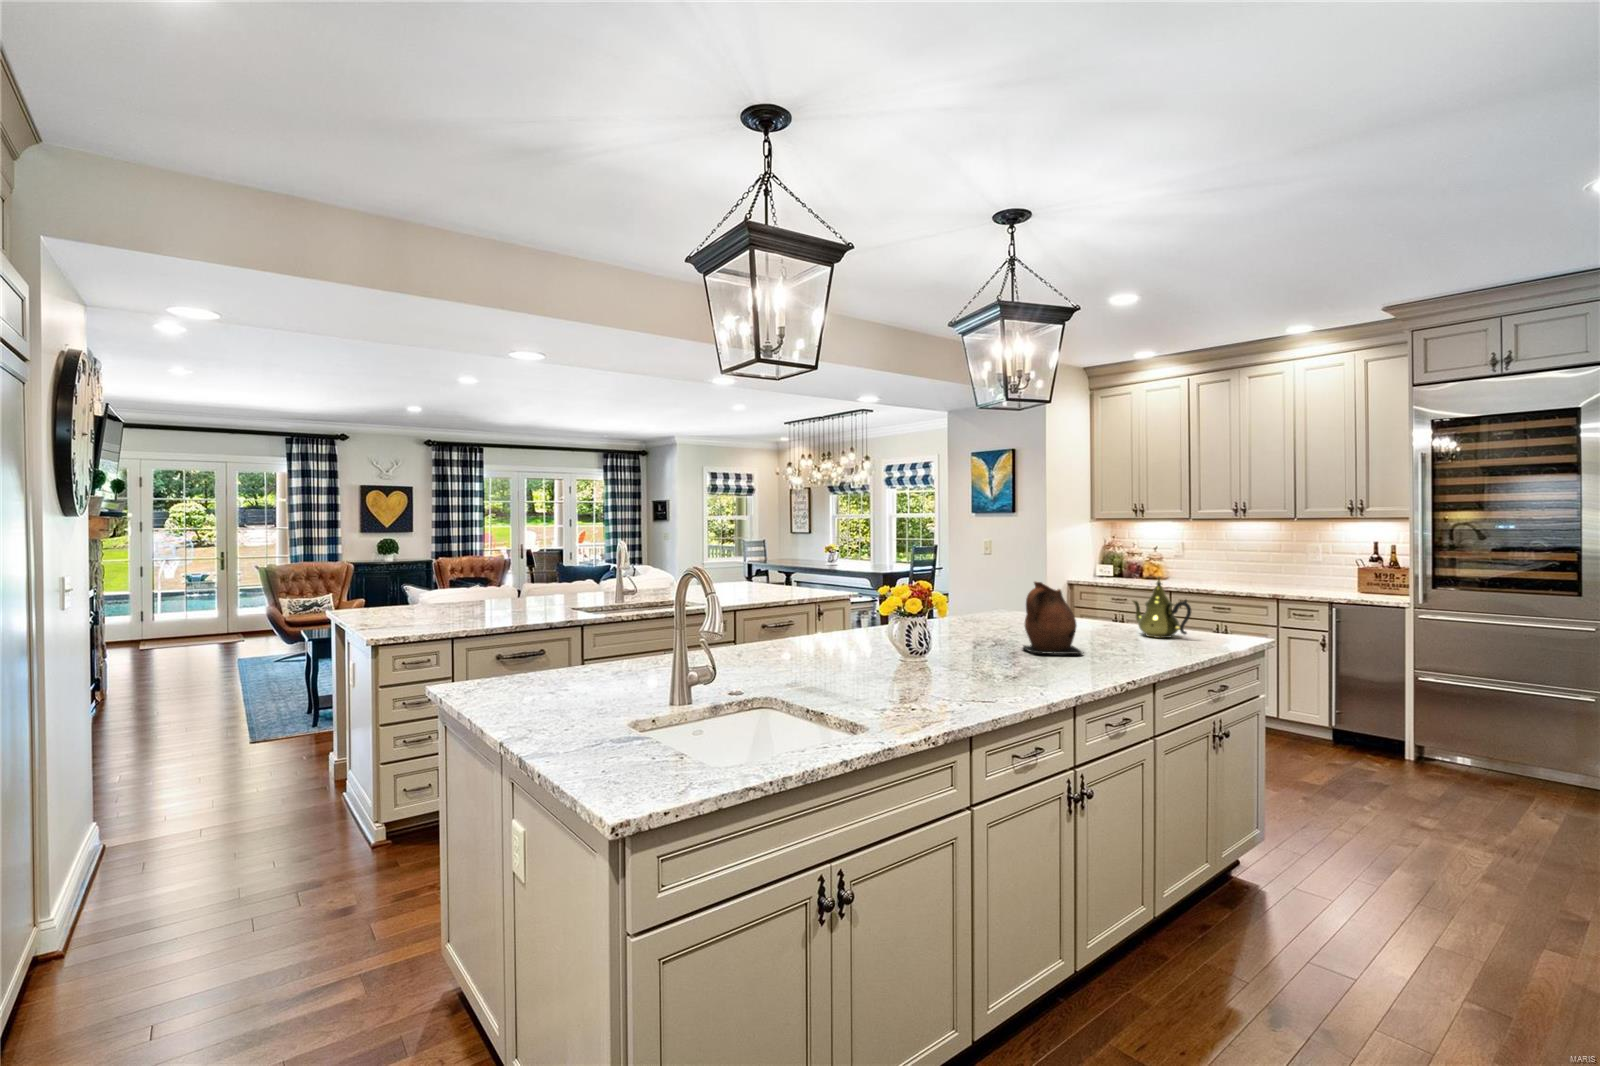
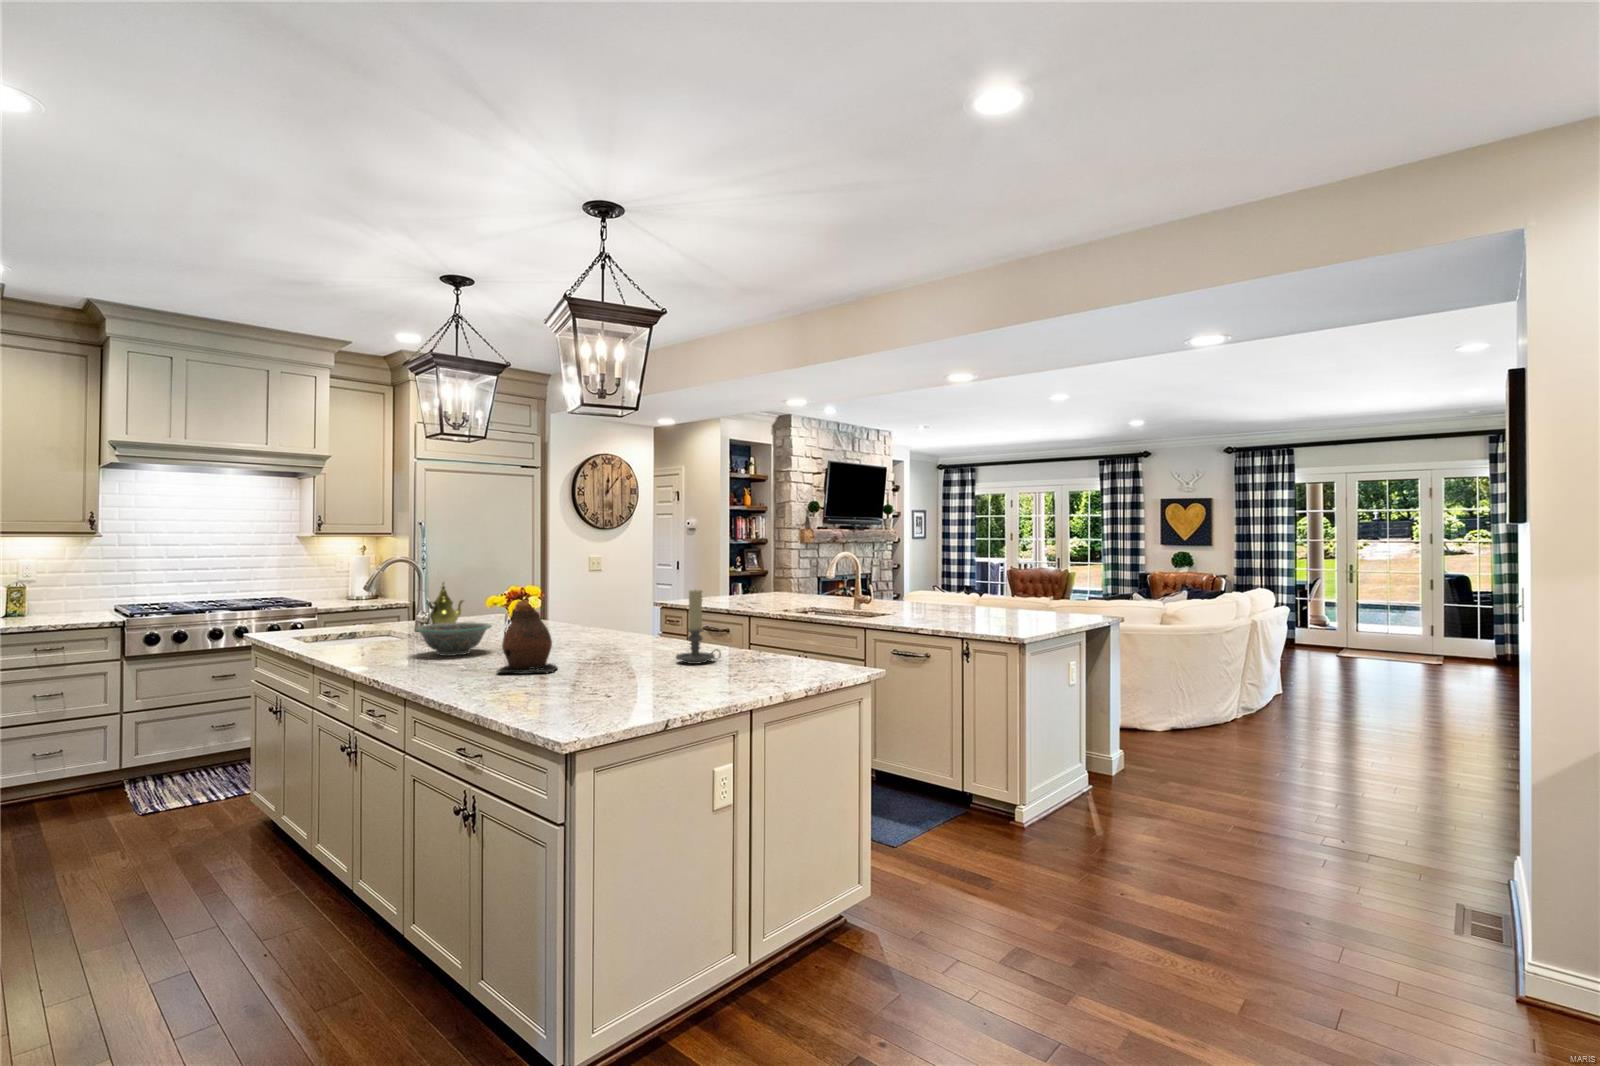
candle holder: none [982,561,1017,627] -> present [676,590,721,664]
teapot: present [1133,576,1191,638] -> present [426,583,463,624]
decorative bowl: none [876,630,974,677] -> present [415,622,492,656]

